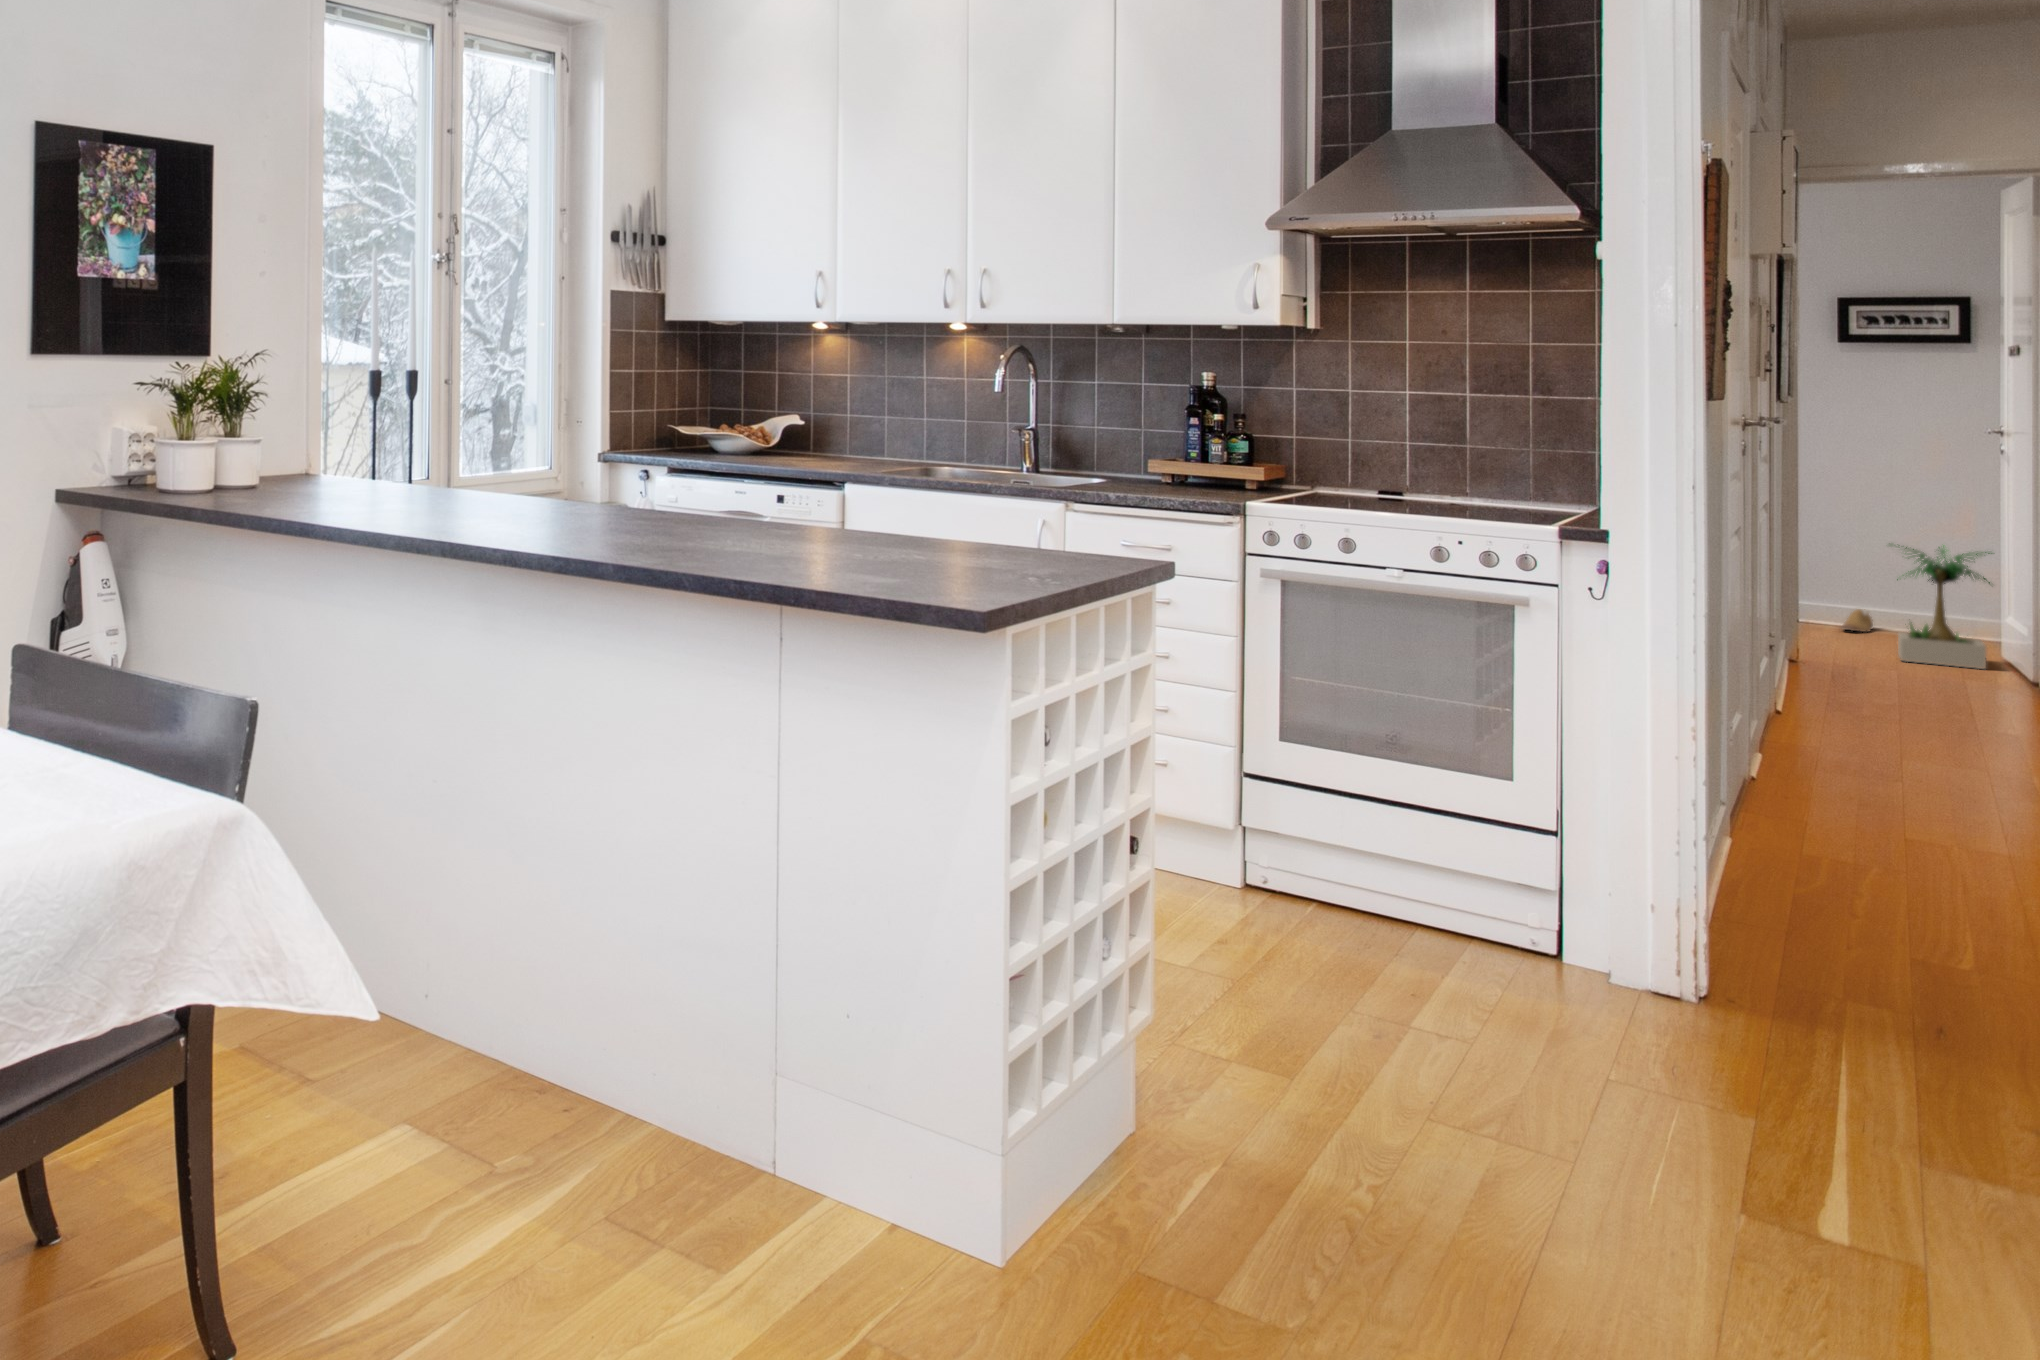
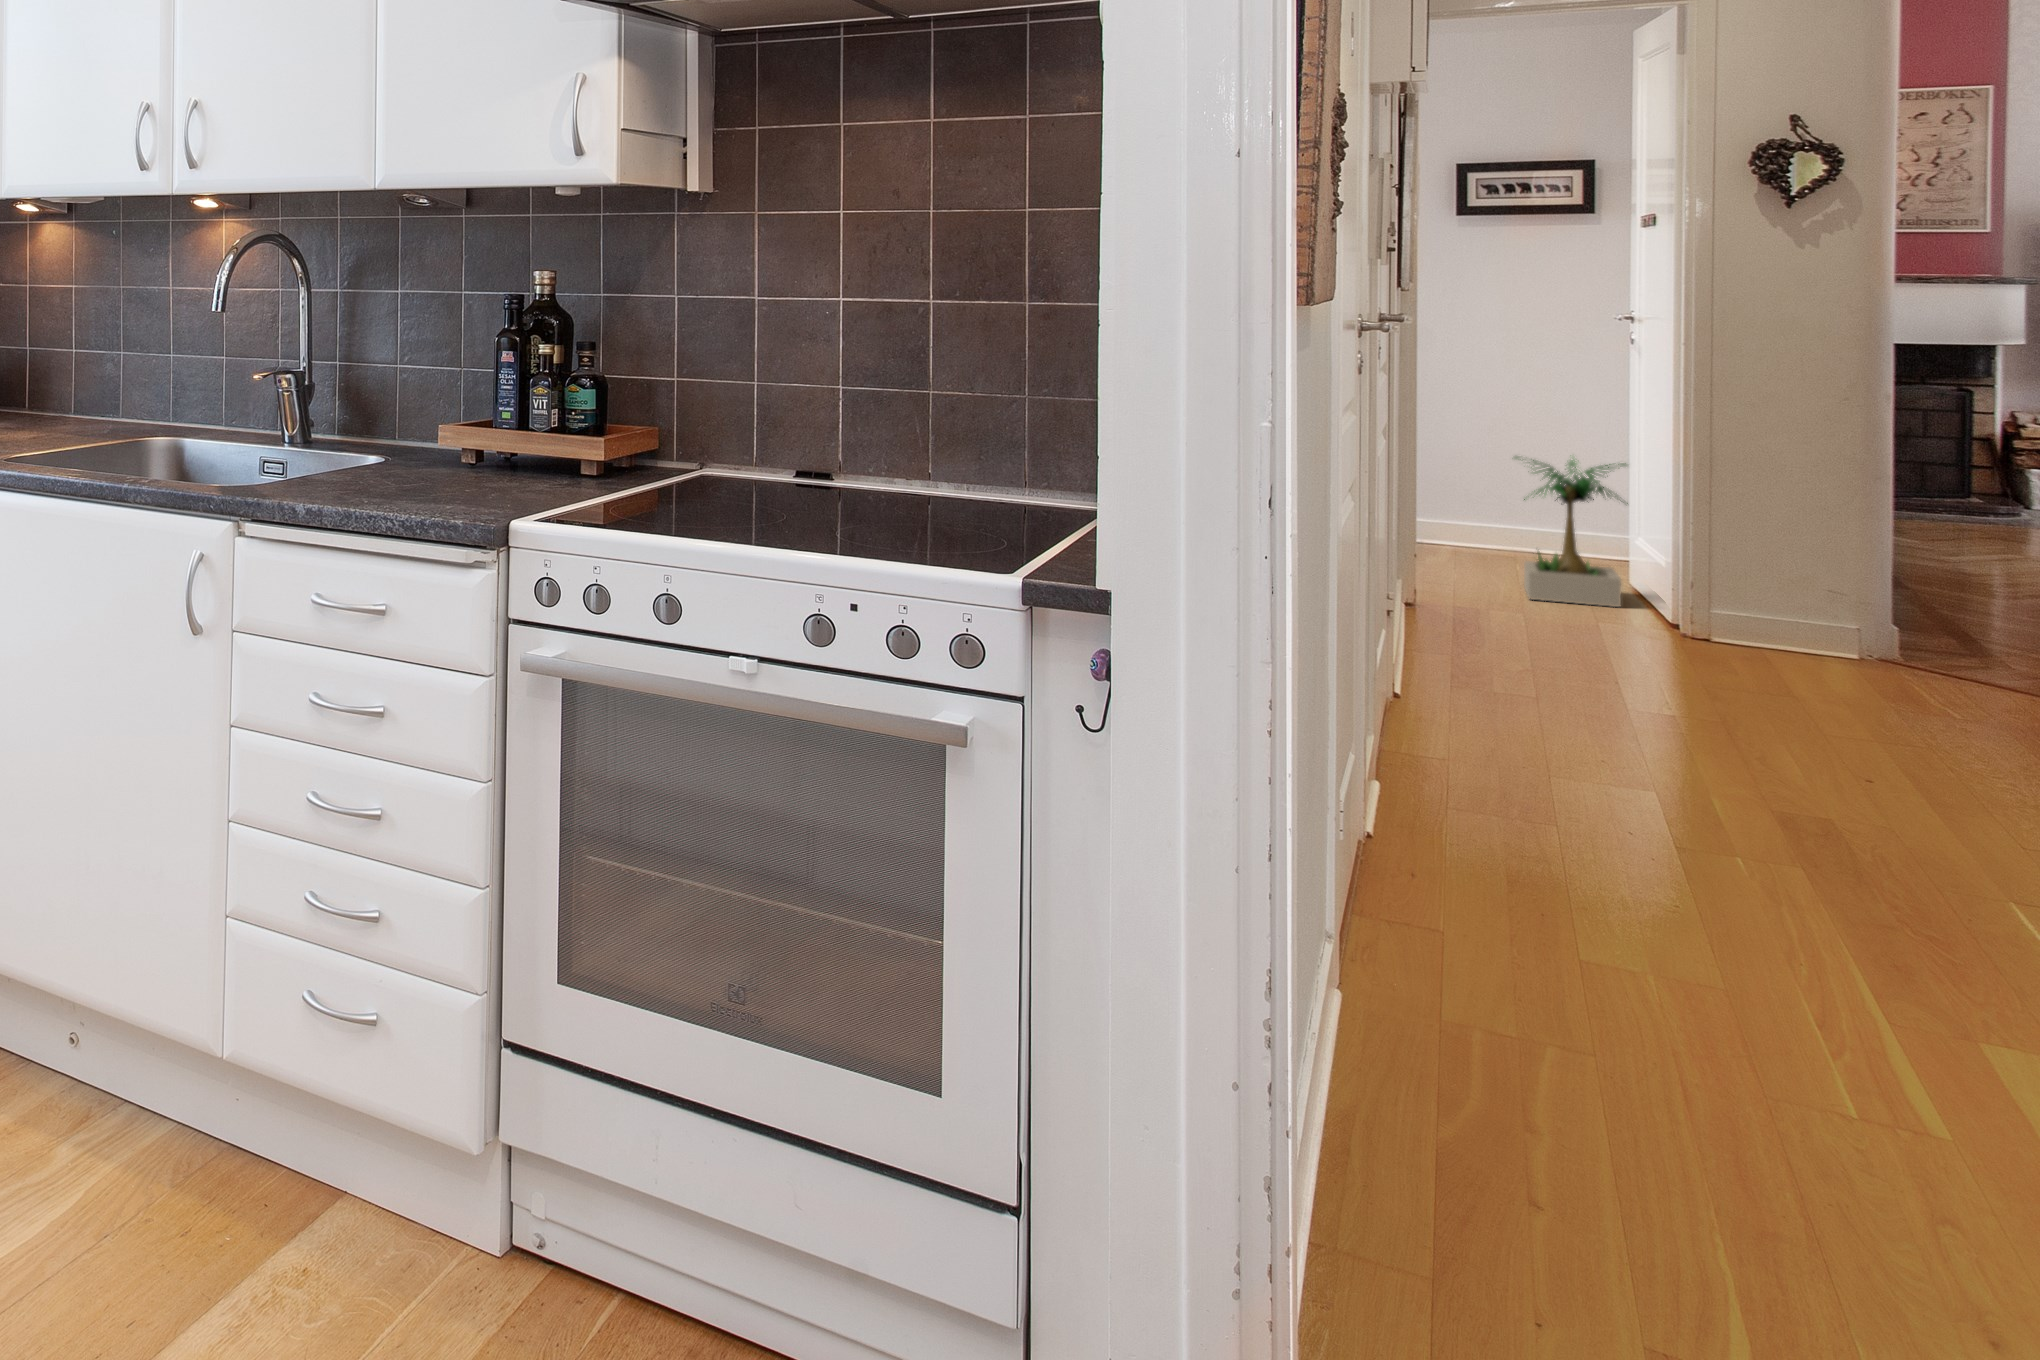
shoe: present [1842,609,1873,632] -> none [1460,527,1493,555]

